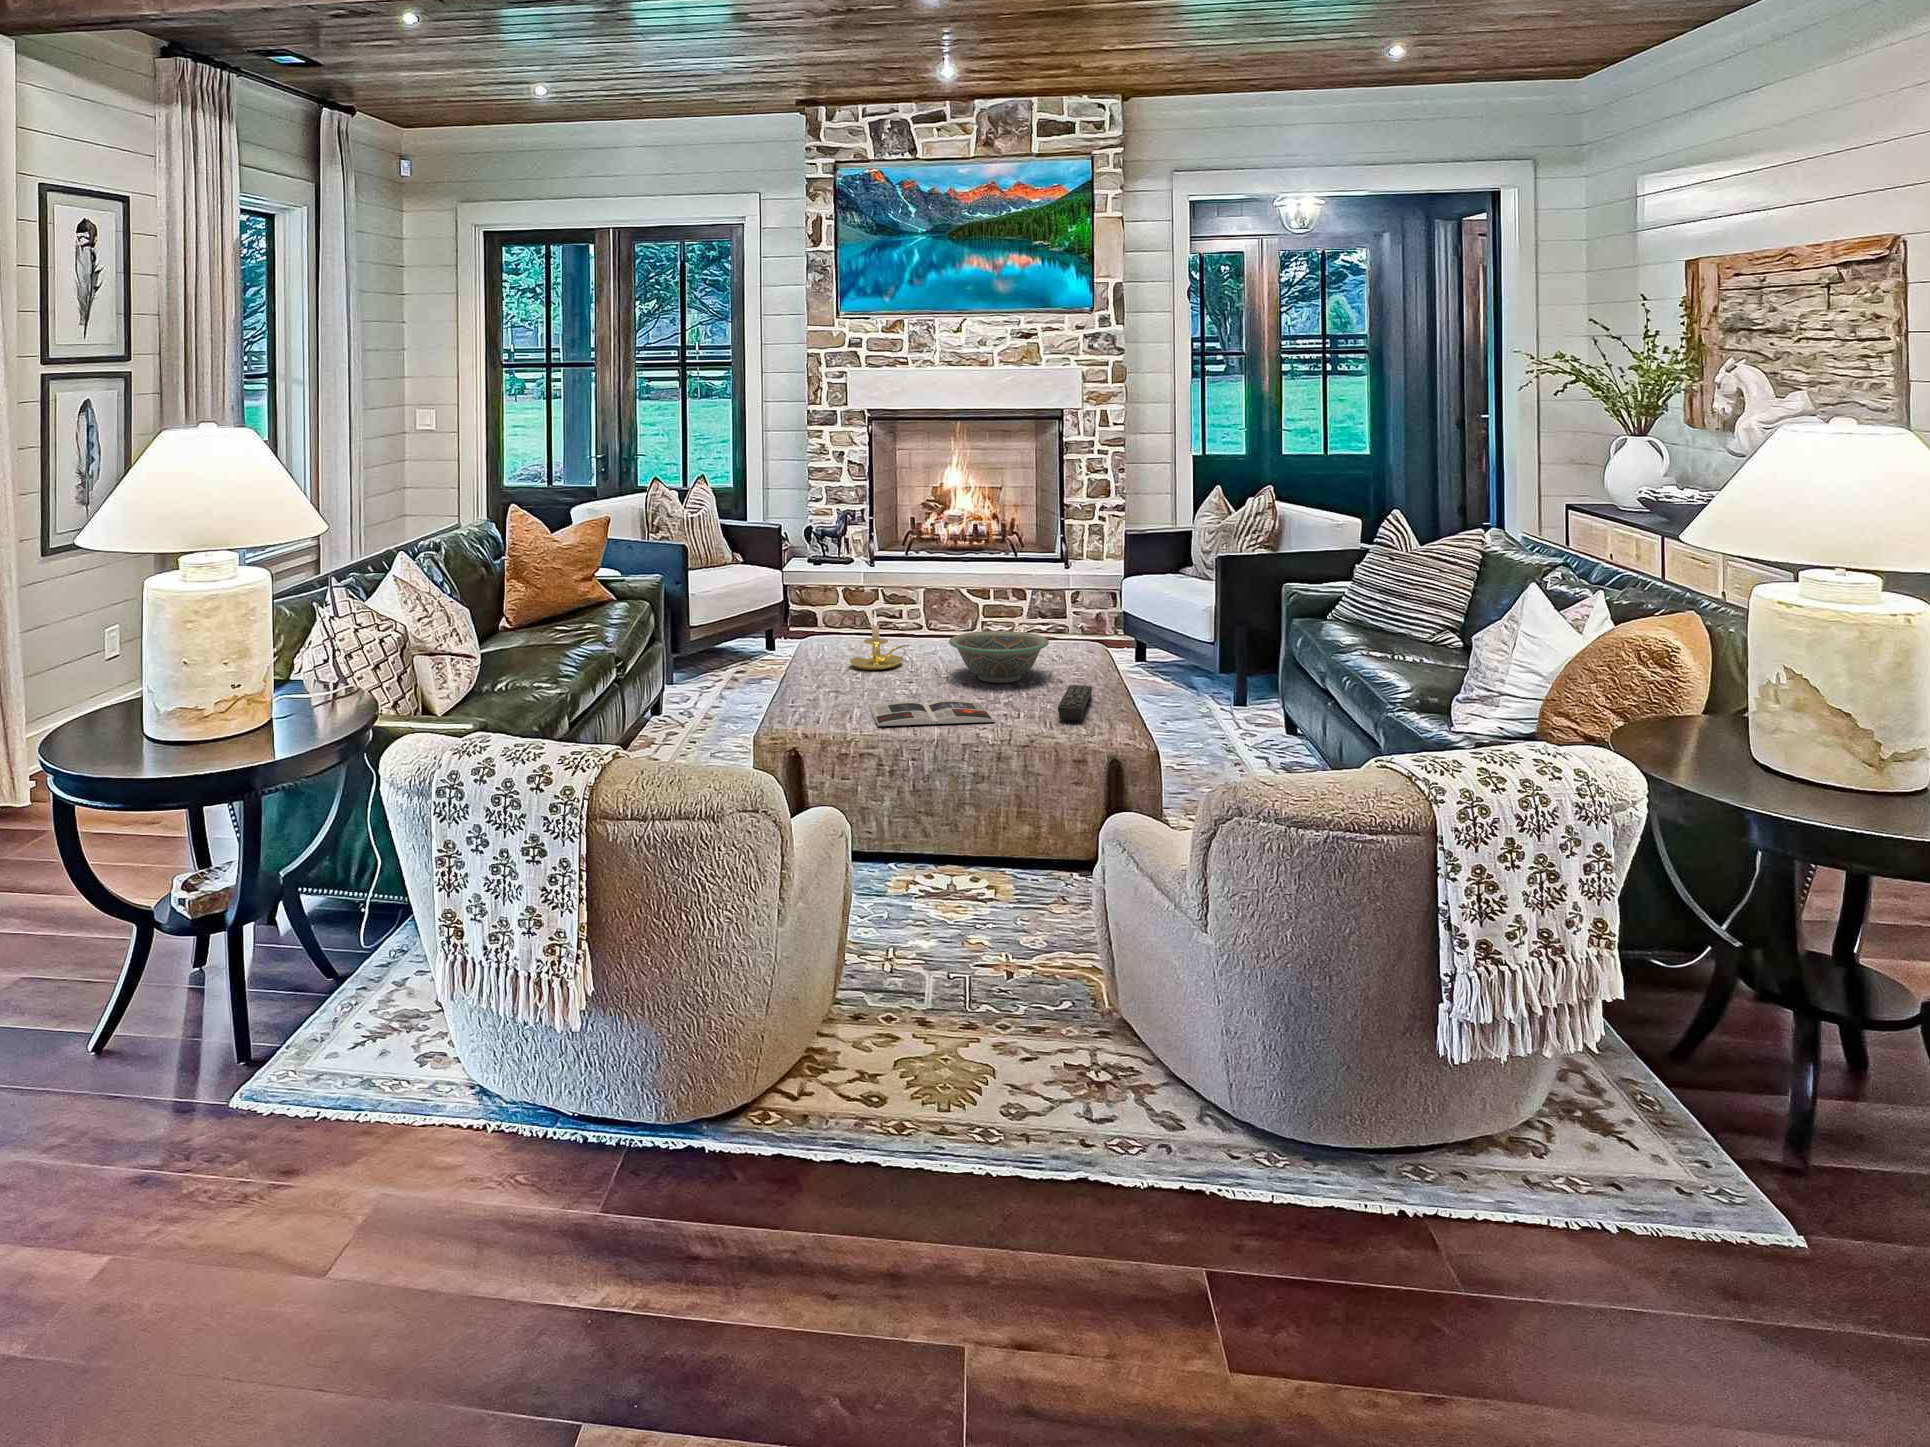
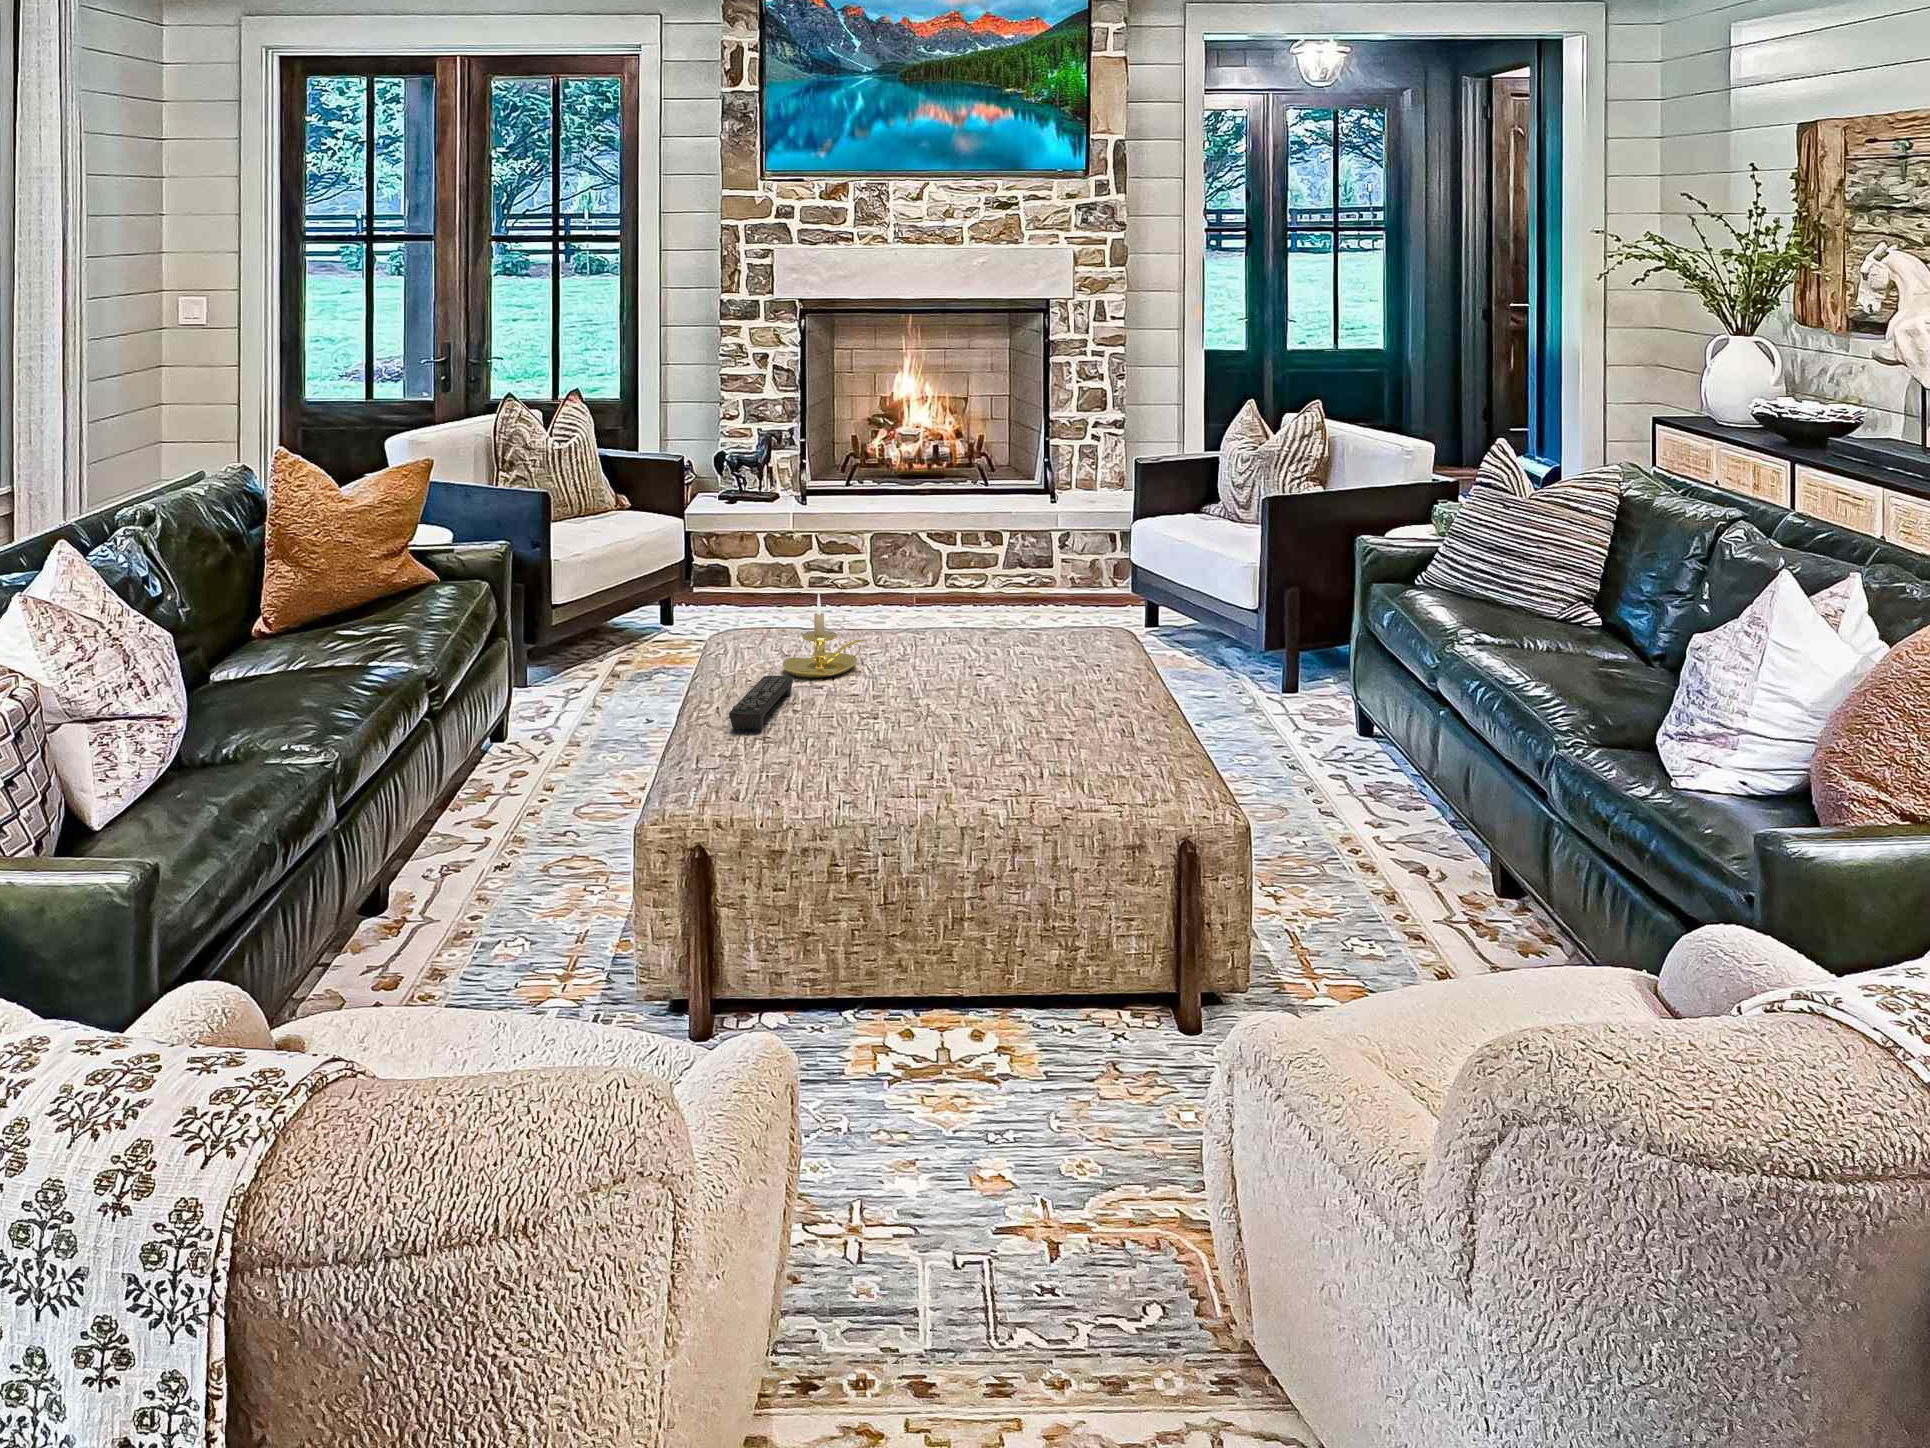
decorative bowl: present [949,631,1049,683] -> none [924,619,1062,696]
remote control: present [1058,685,1092,721] -> present [729,676,793,730]
magazine: present [870,700,995,726] -> none [814,729,997,780]

